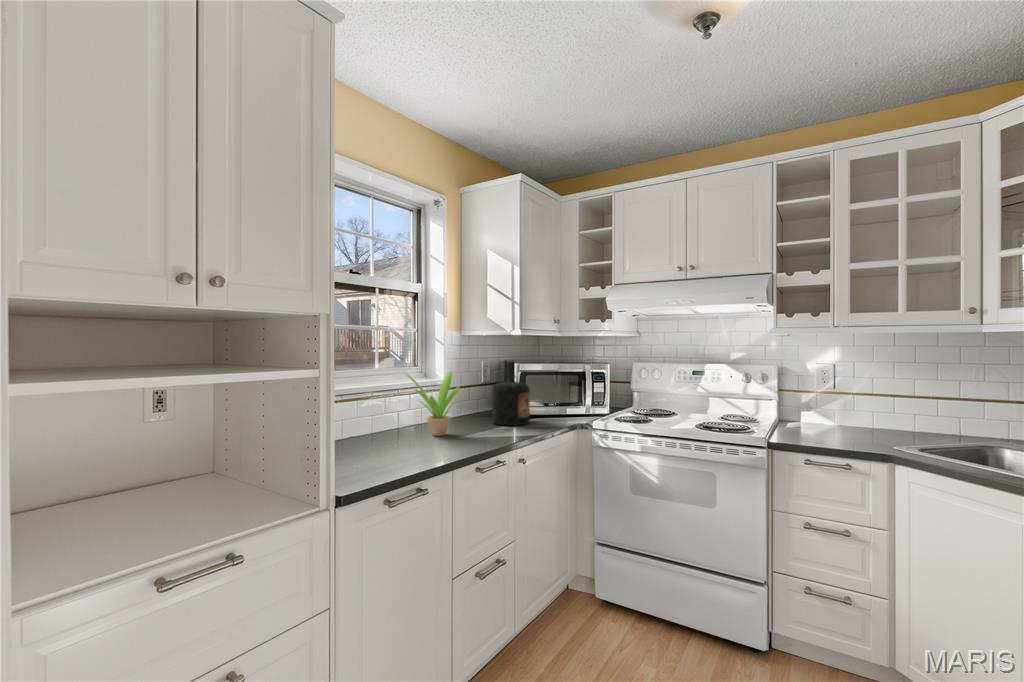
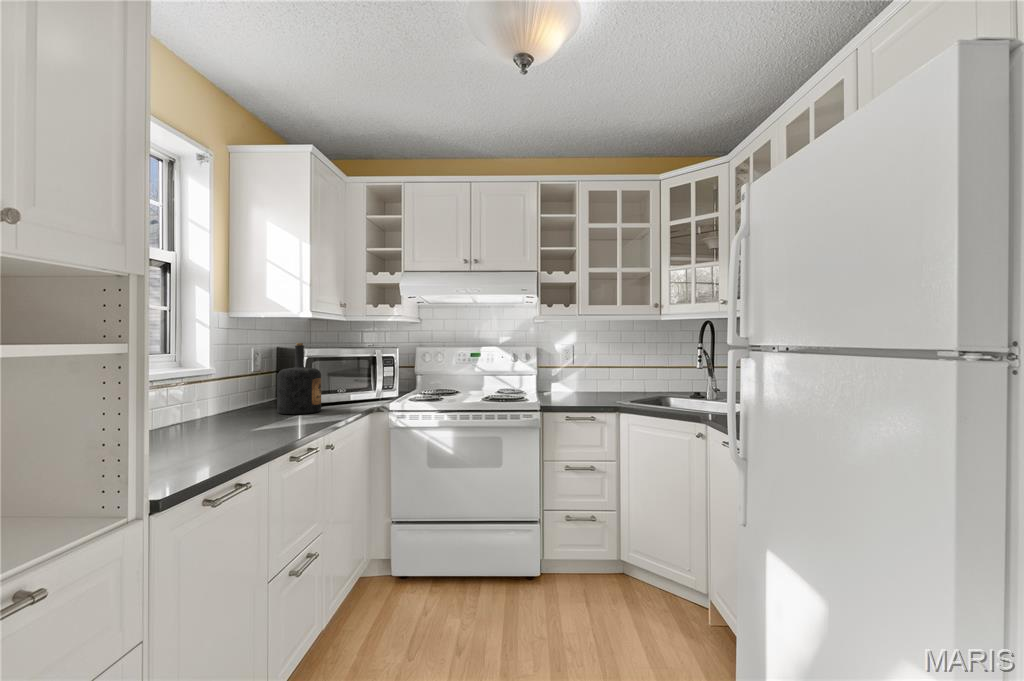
potted plant: present [405,371,460,436] -> none [178,355,257,429]

